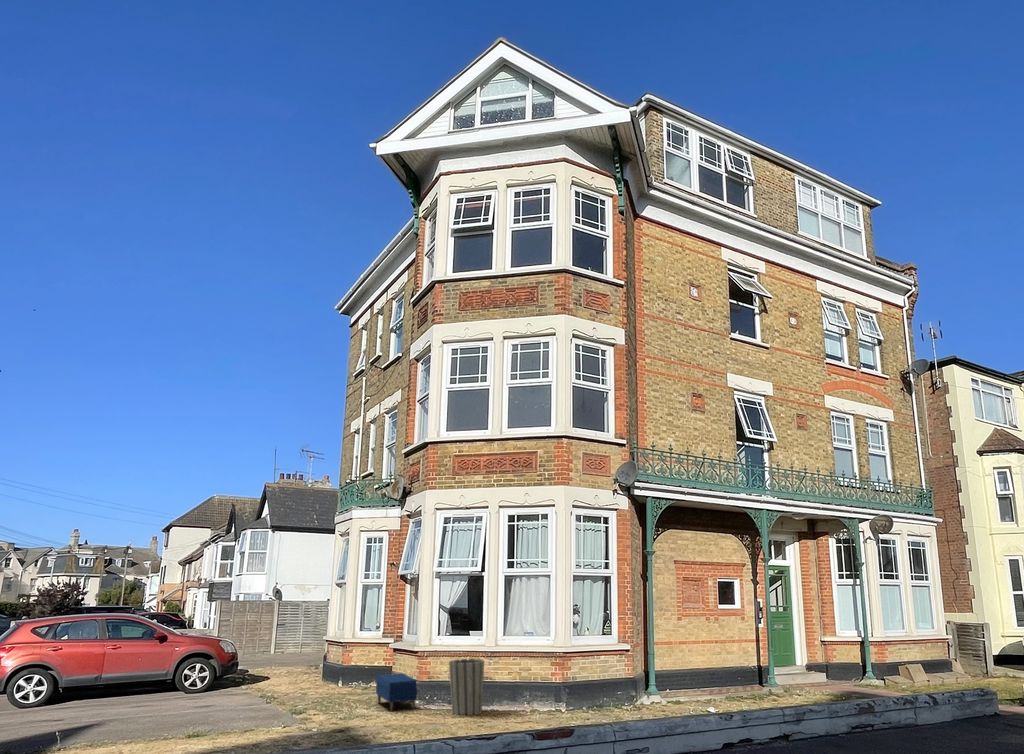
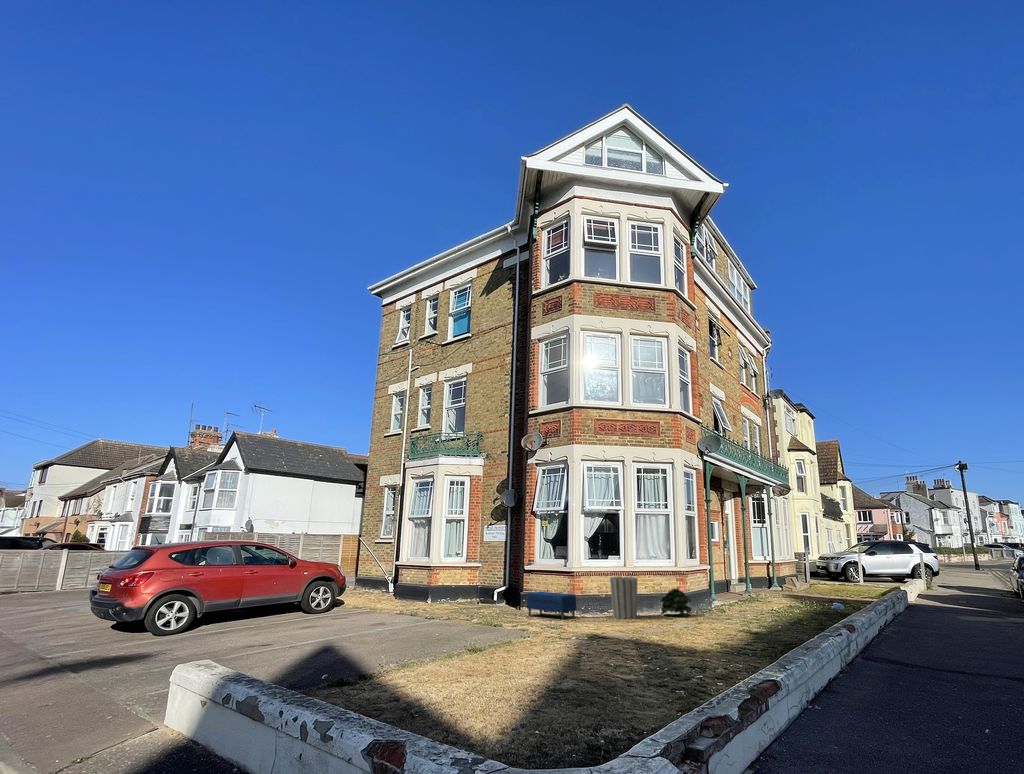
potted plant: none [512,676,554,716] -> present [661,588,691,616]

